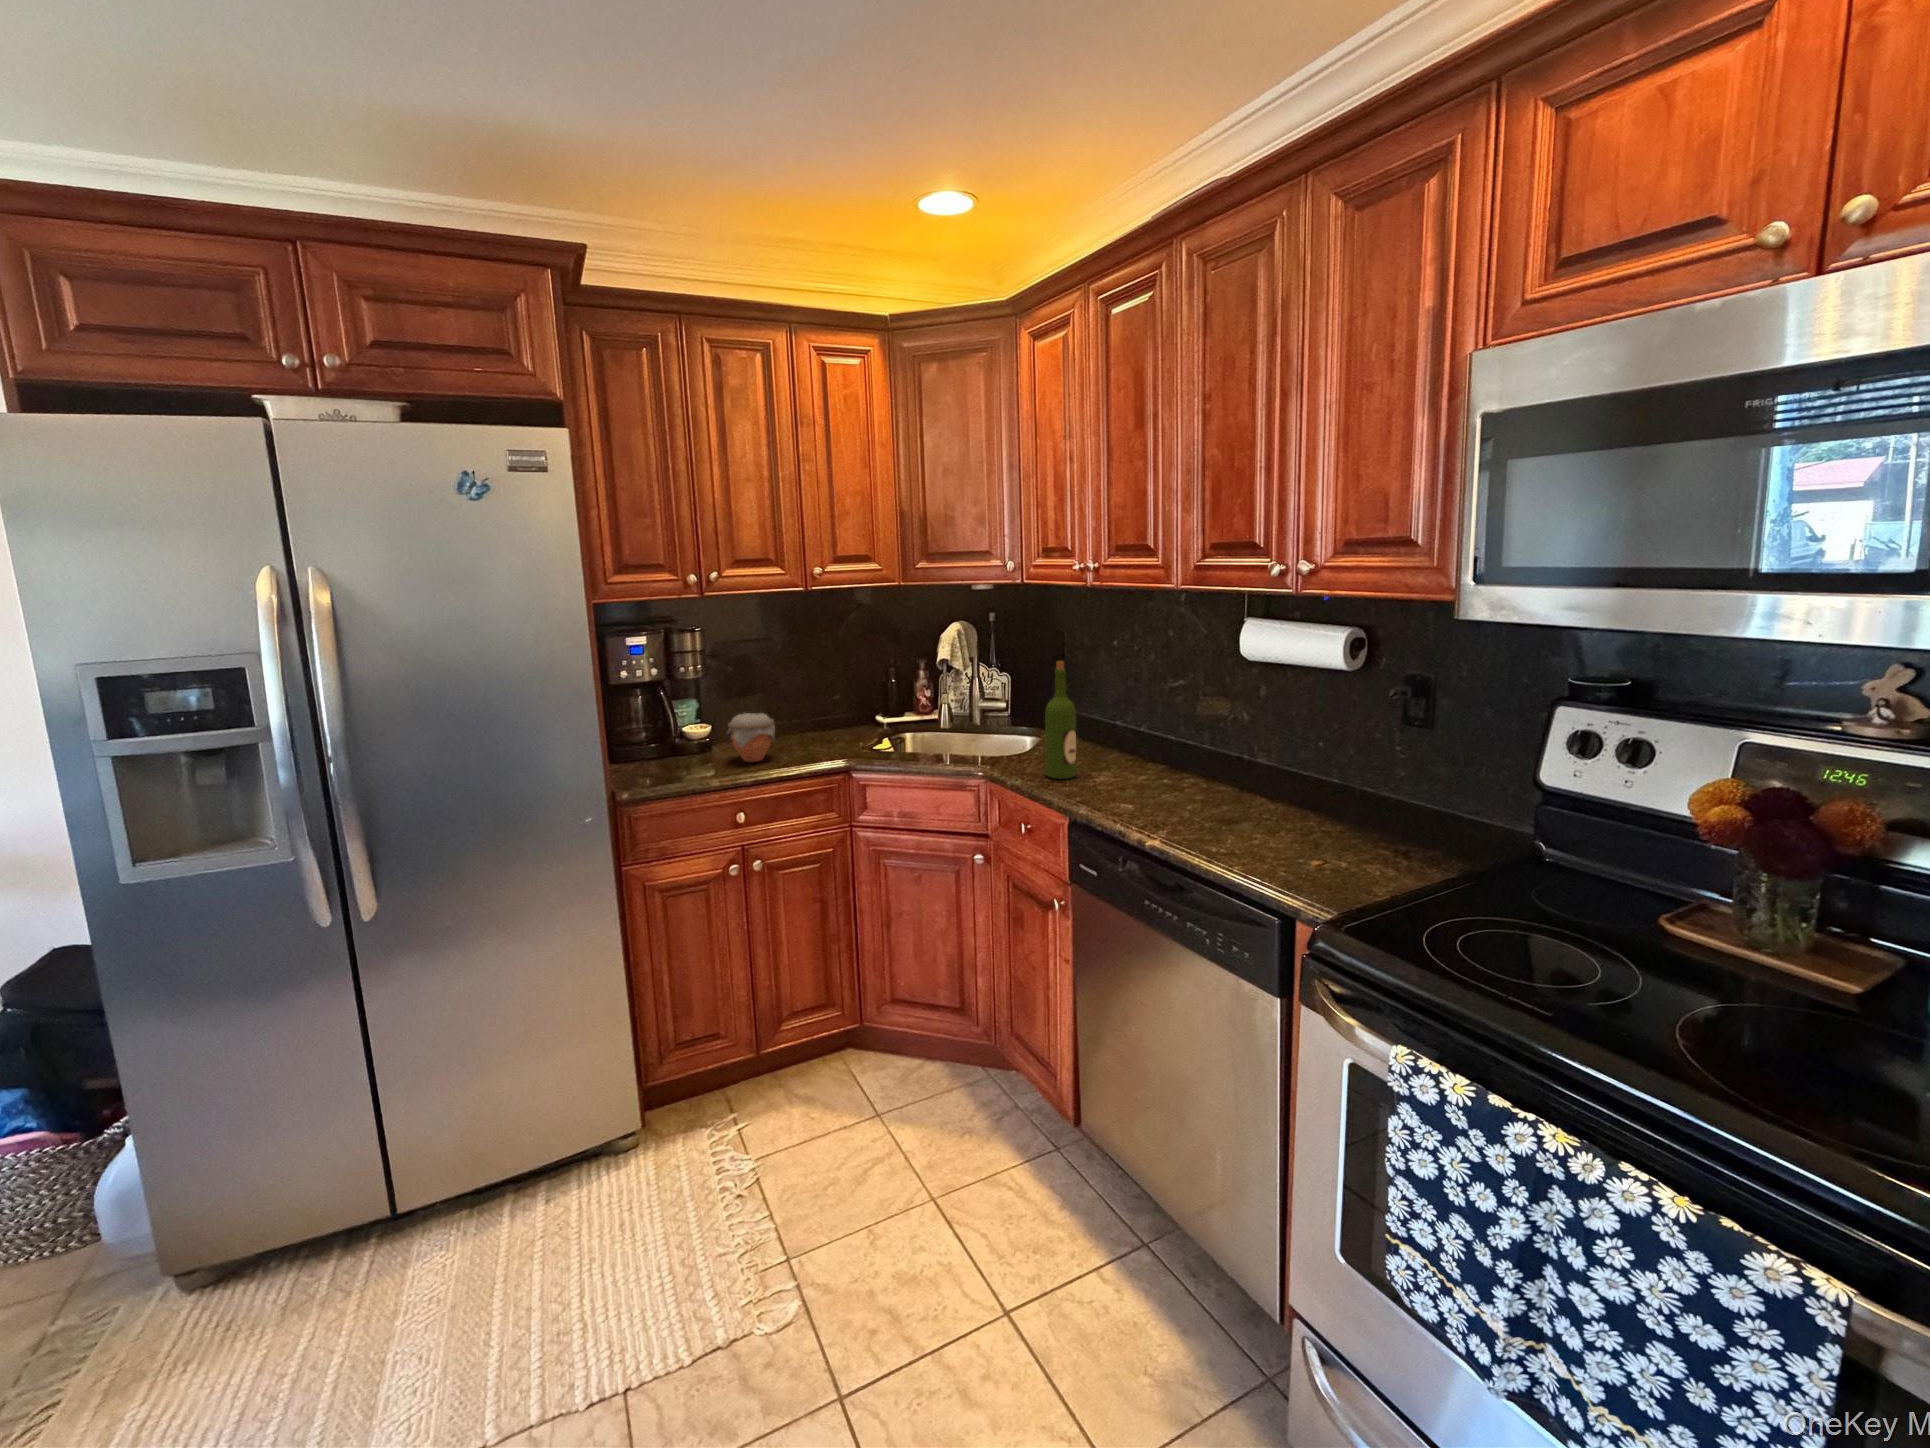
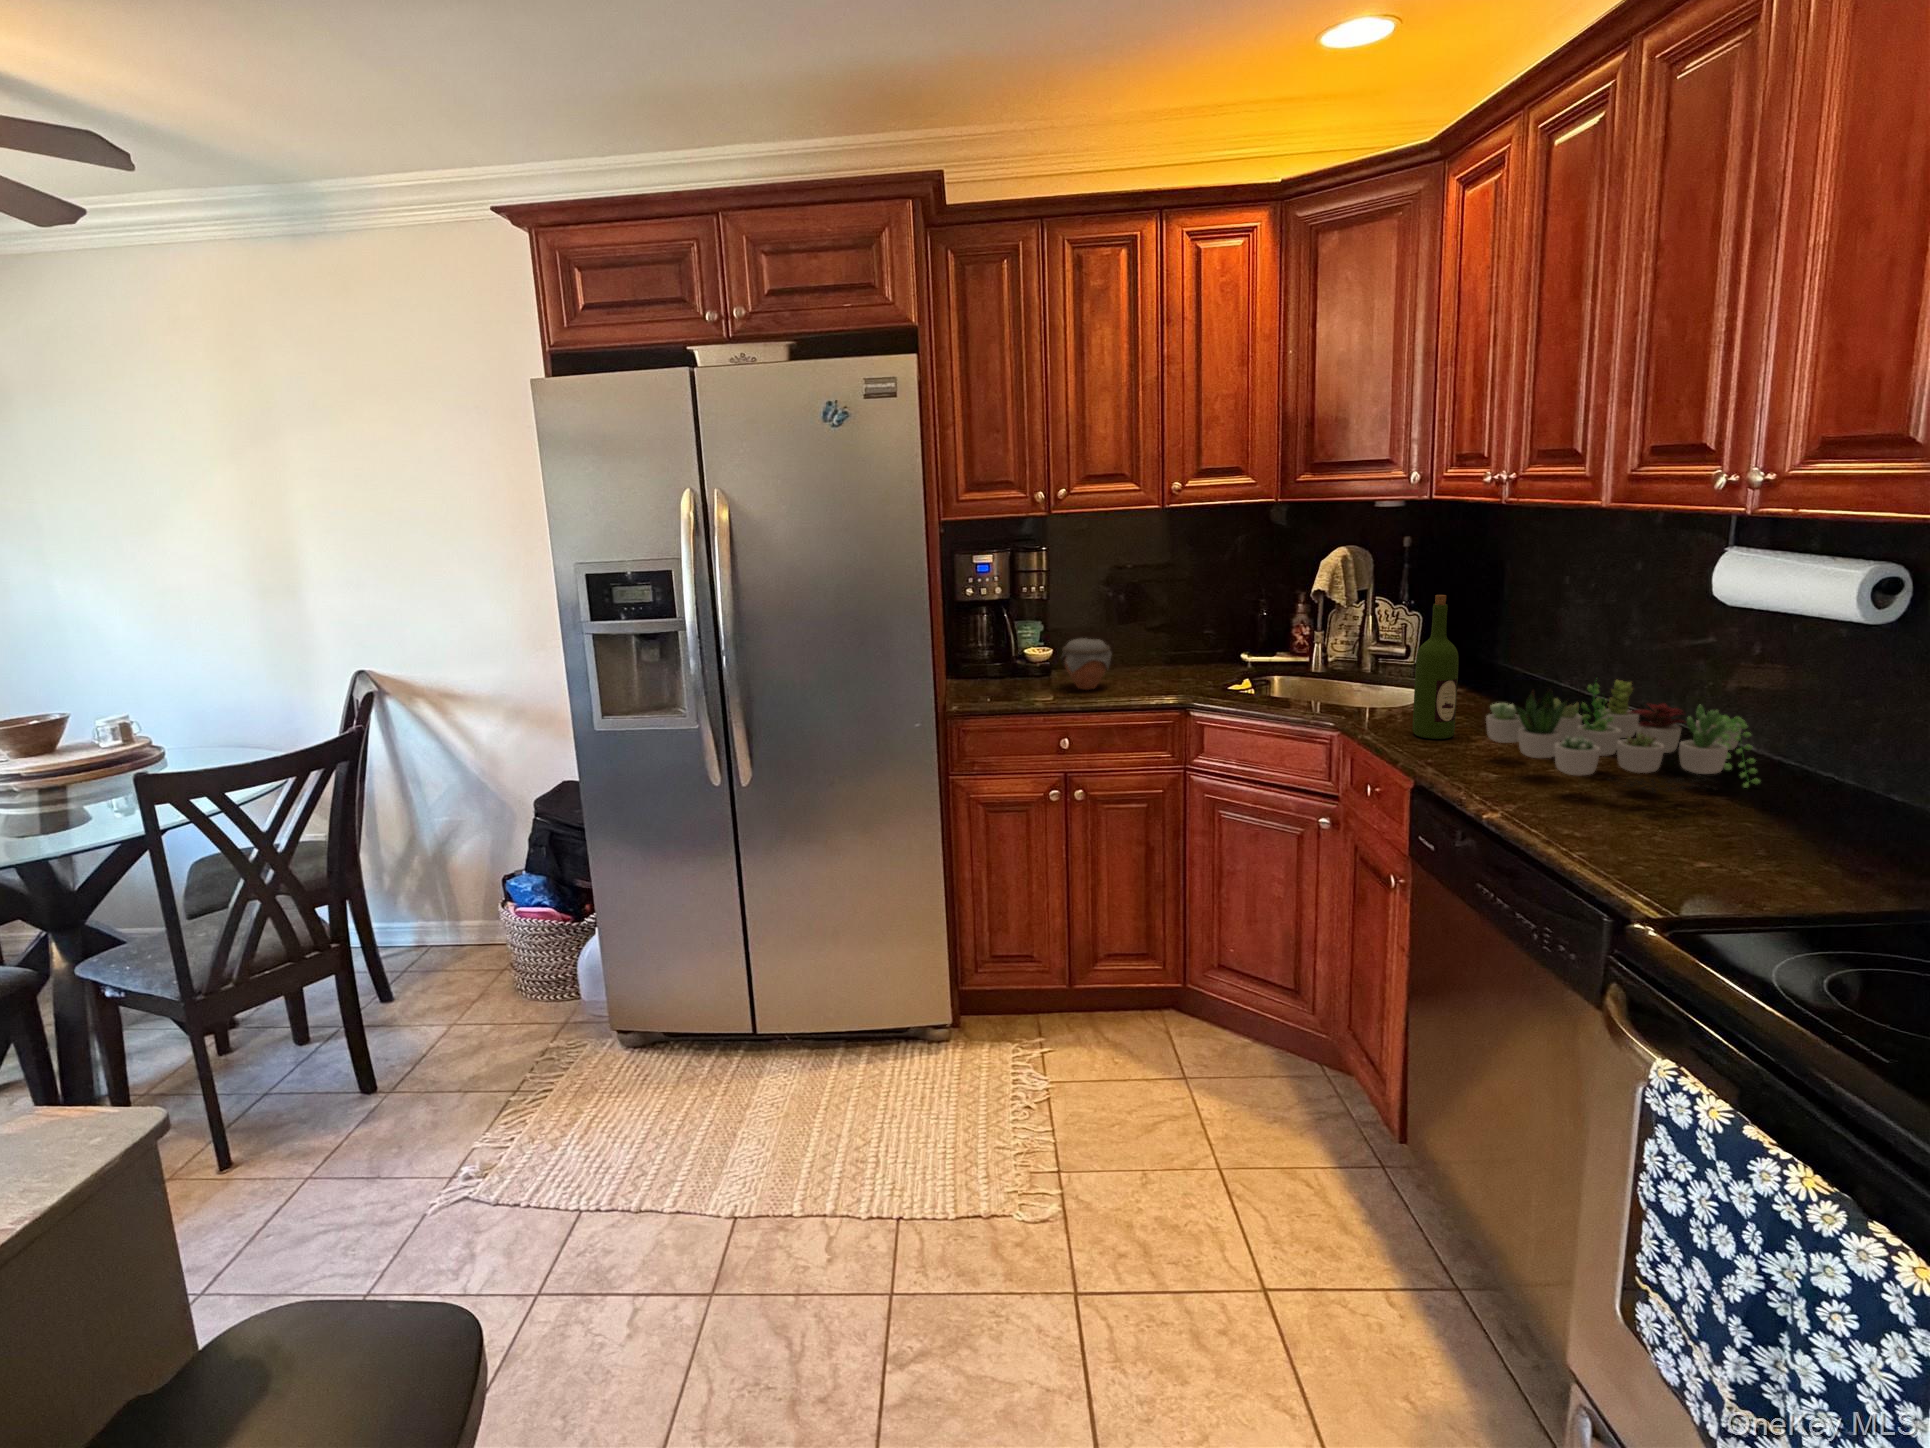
succulent plant: none [1107,720,1295,813] -> present [1486,680,1760,793]

